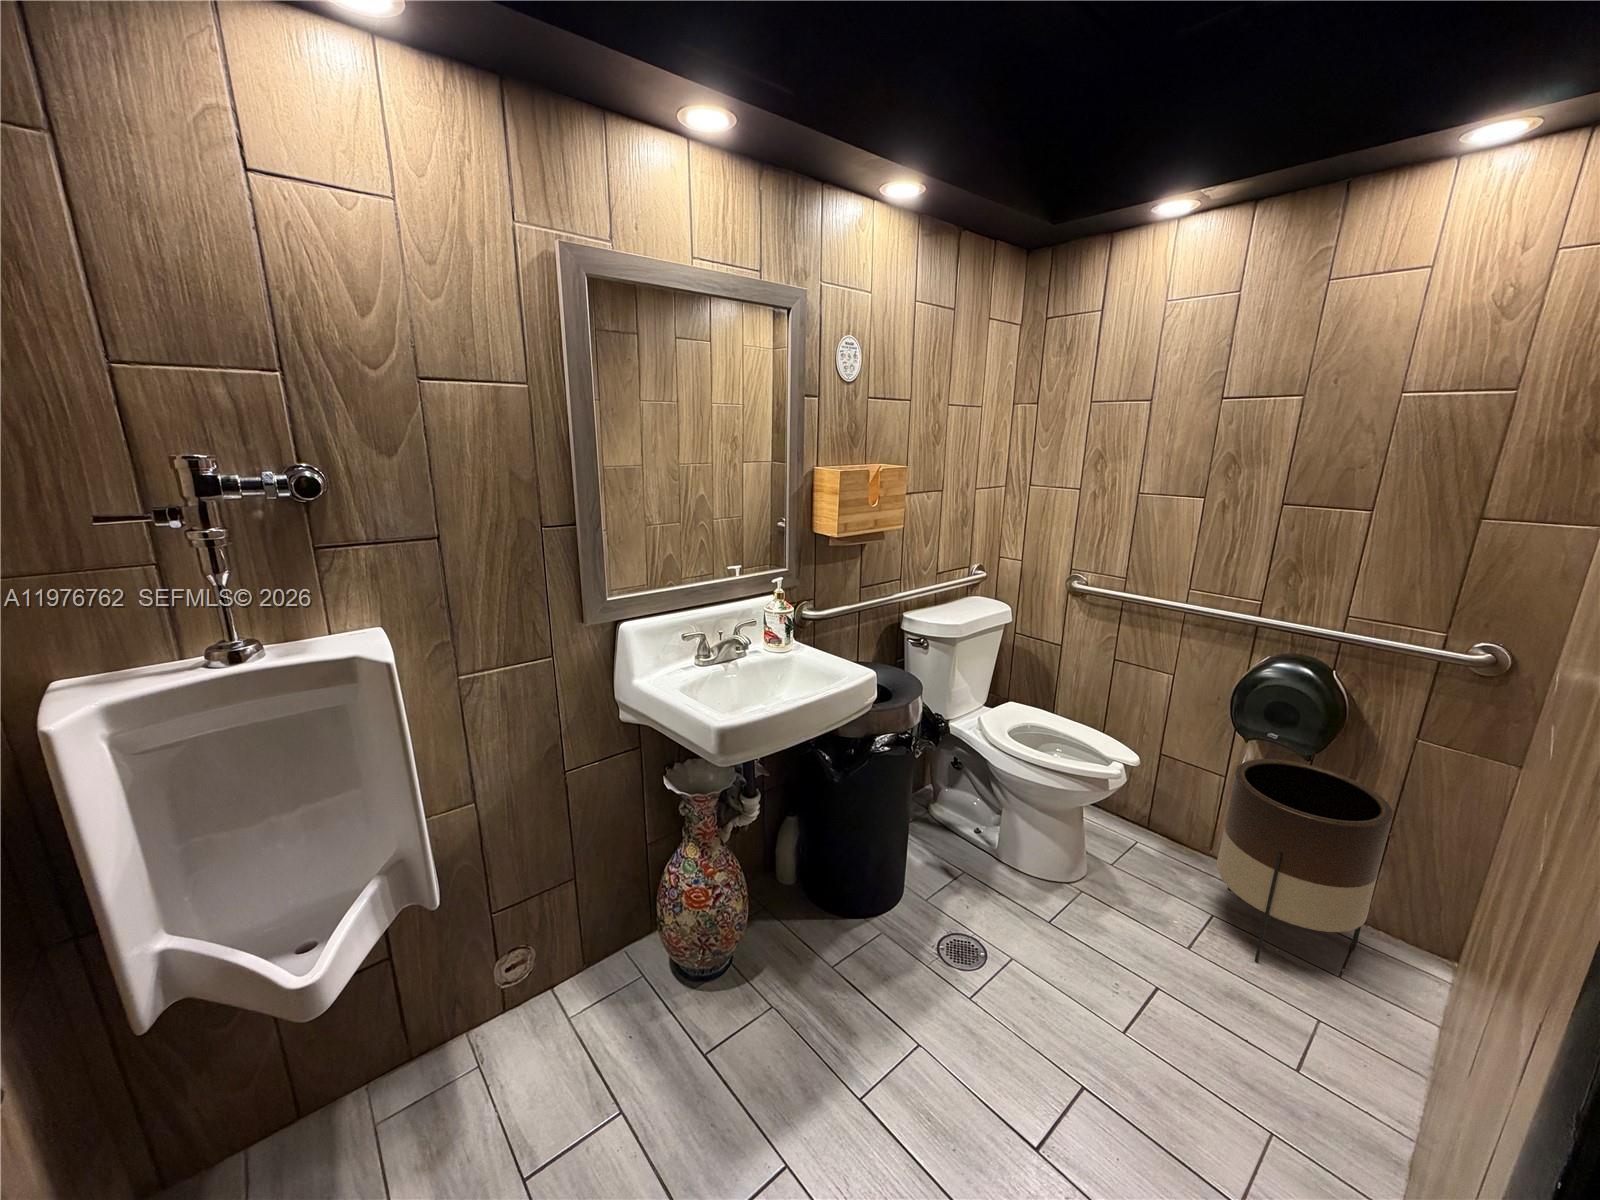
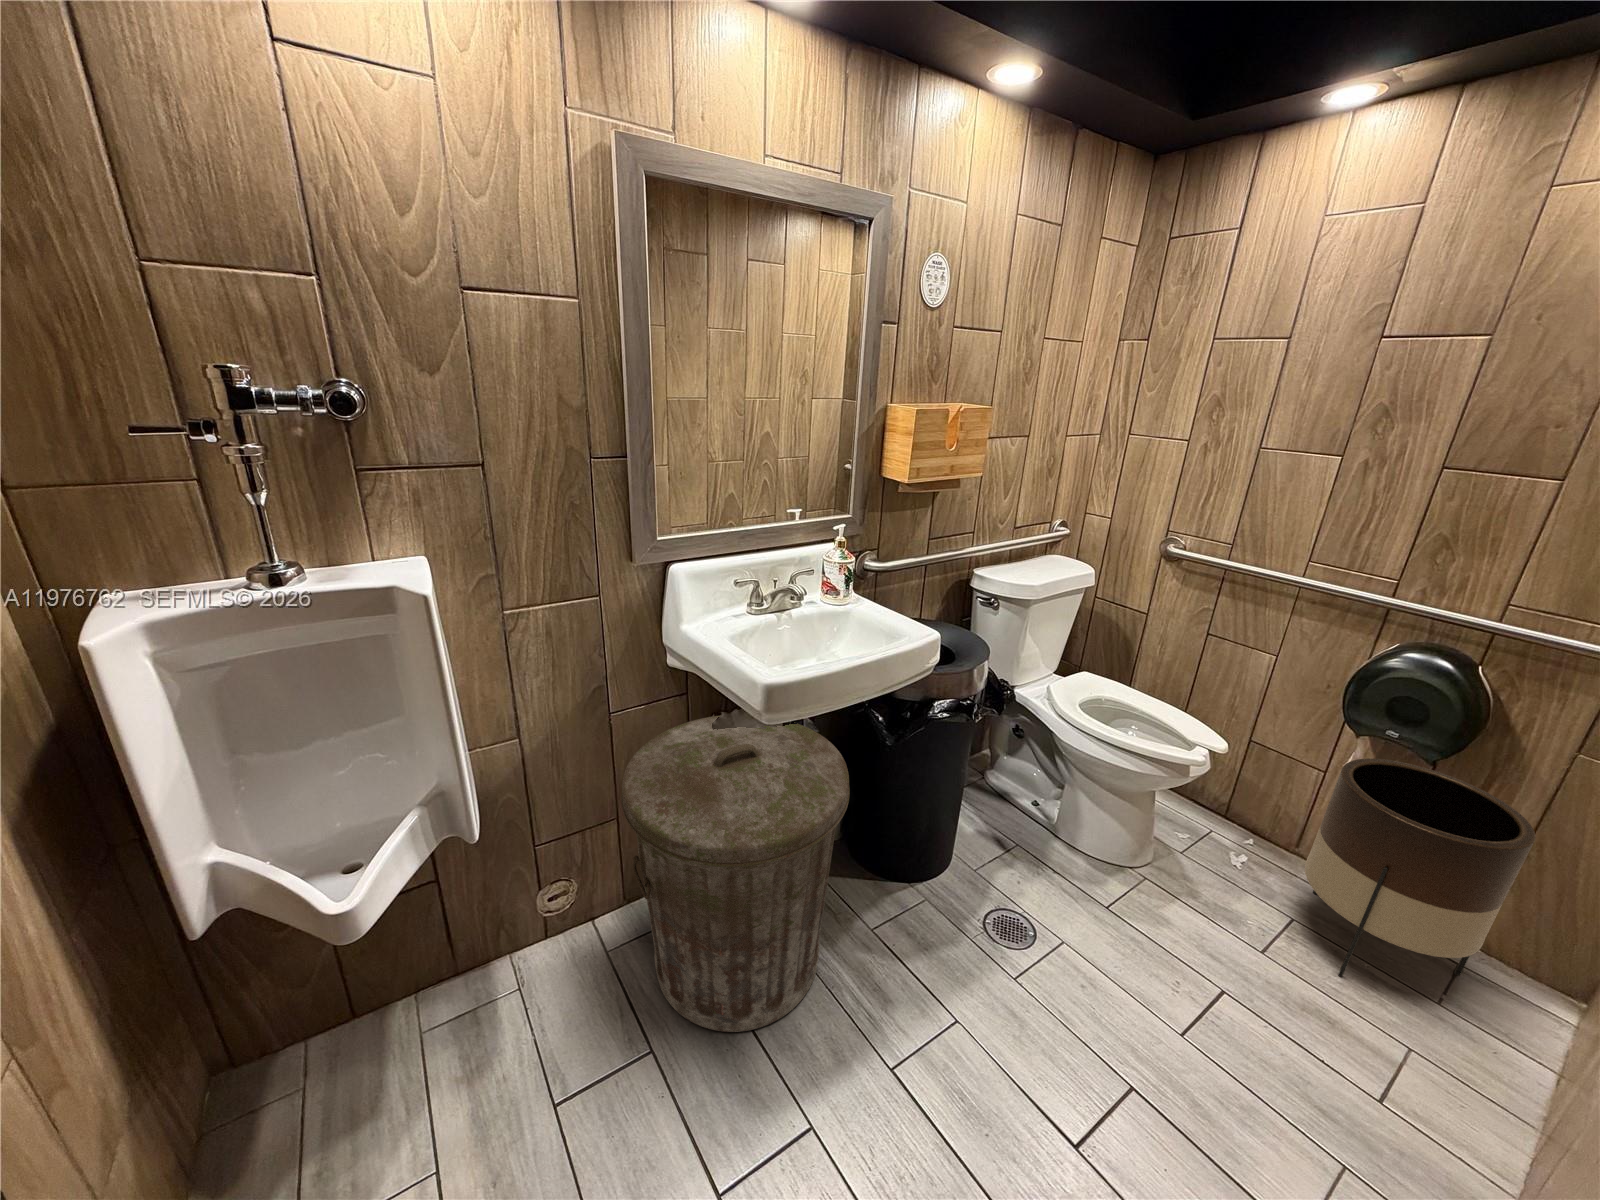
trash can: none [582,763,802,1083] -> present [621,715,850,1032]

